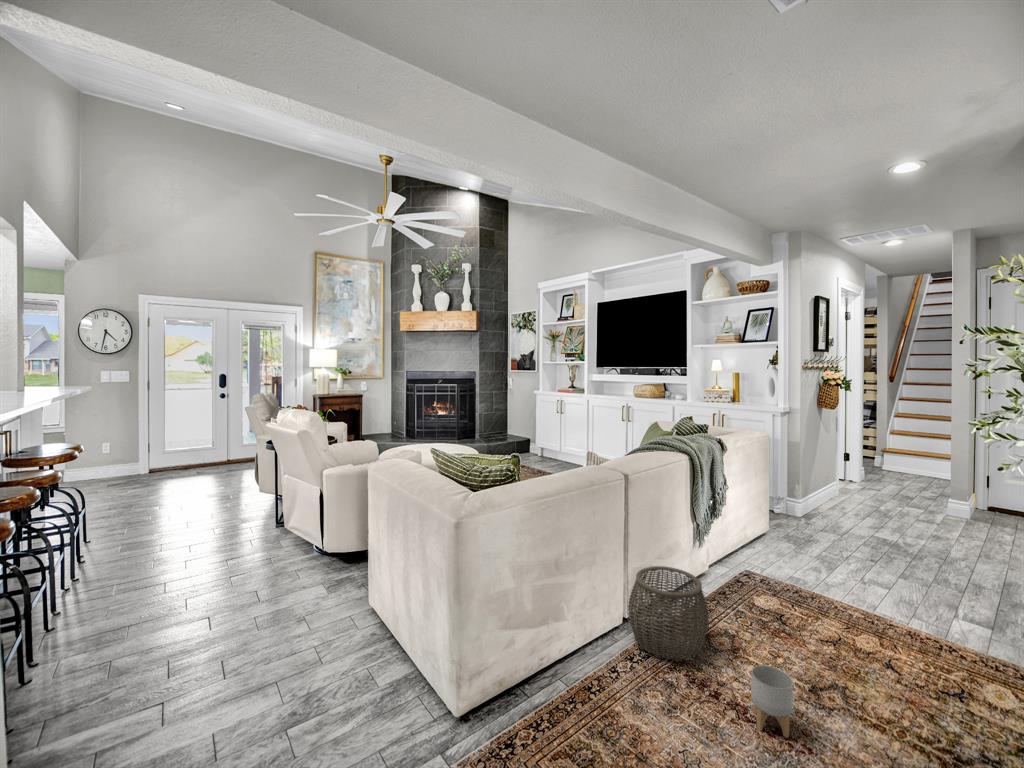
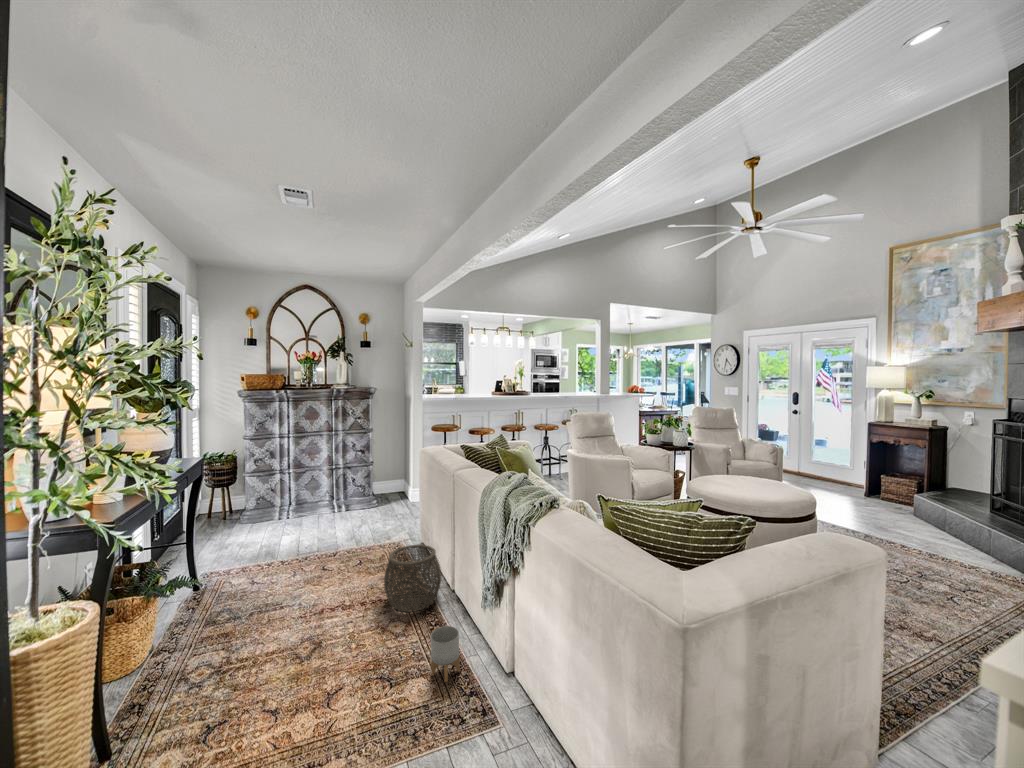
planter: present [751,665,793,738] -> present [431,626,460,682]

